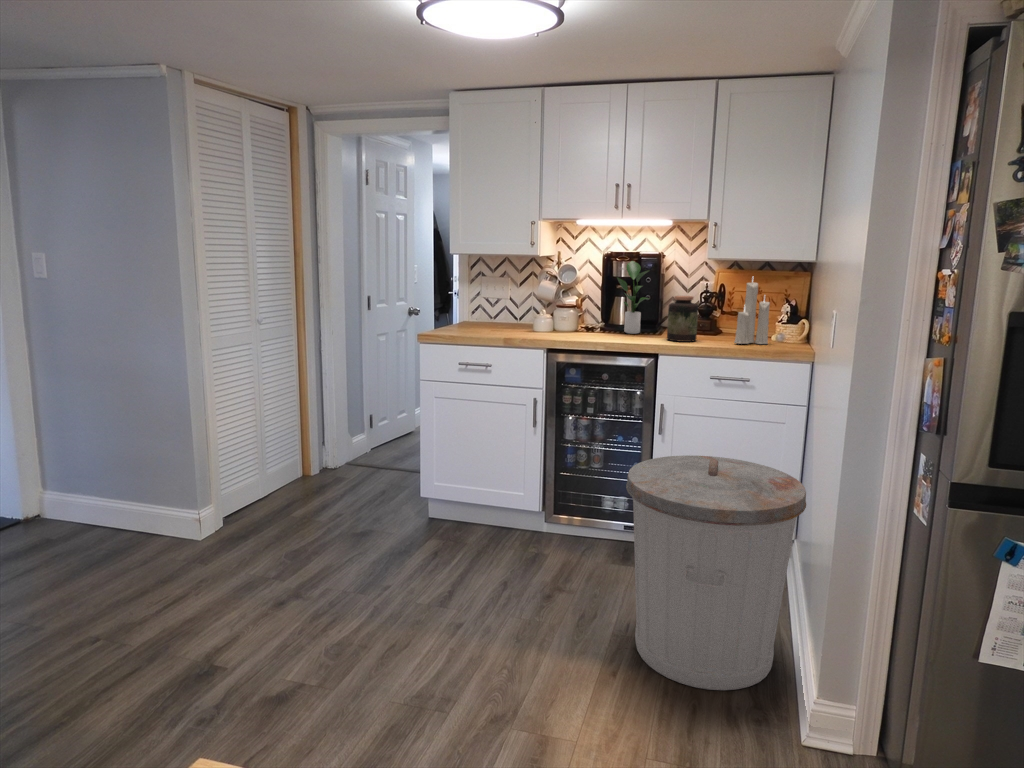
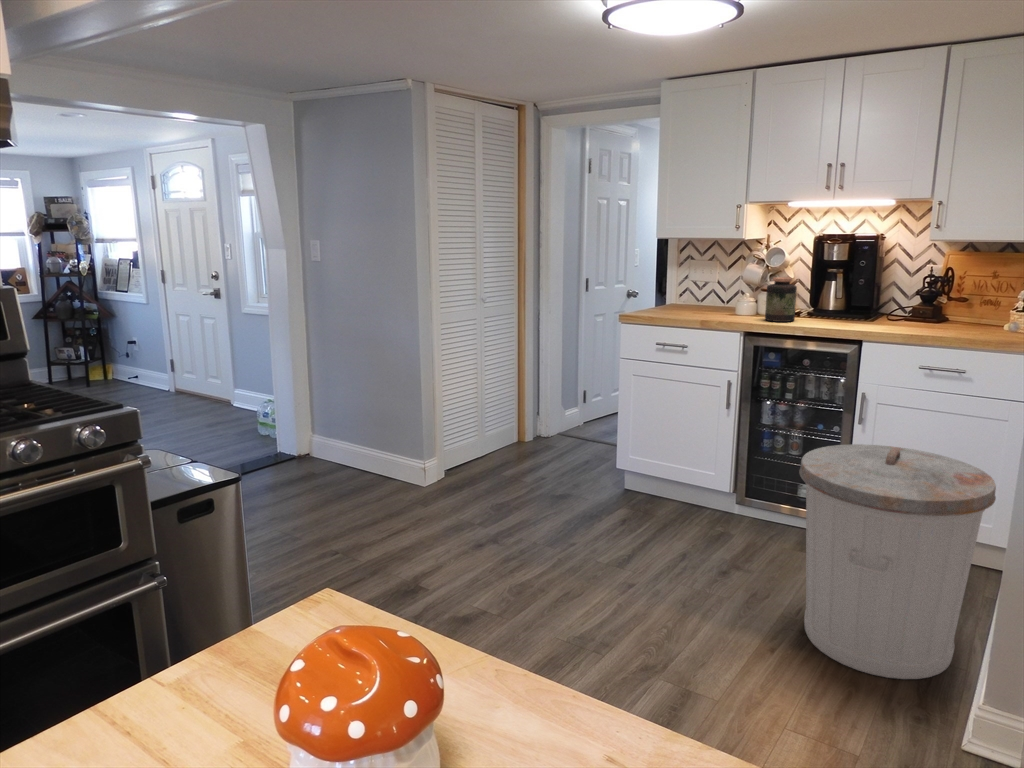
potted plant: present [617,261,650,334] -> none [825,243,863,319]
candle: present [734,280,770,344] -> none [951,254,997,334]
jar: present [667,296,698,342] -> present [765,277,797,322]

